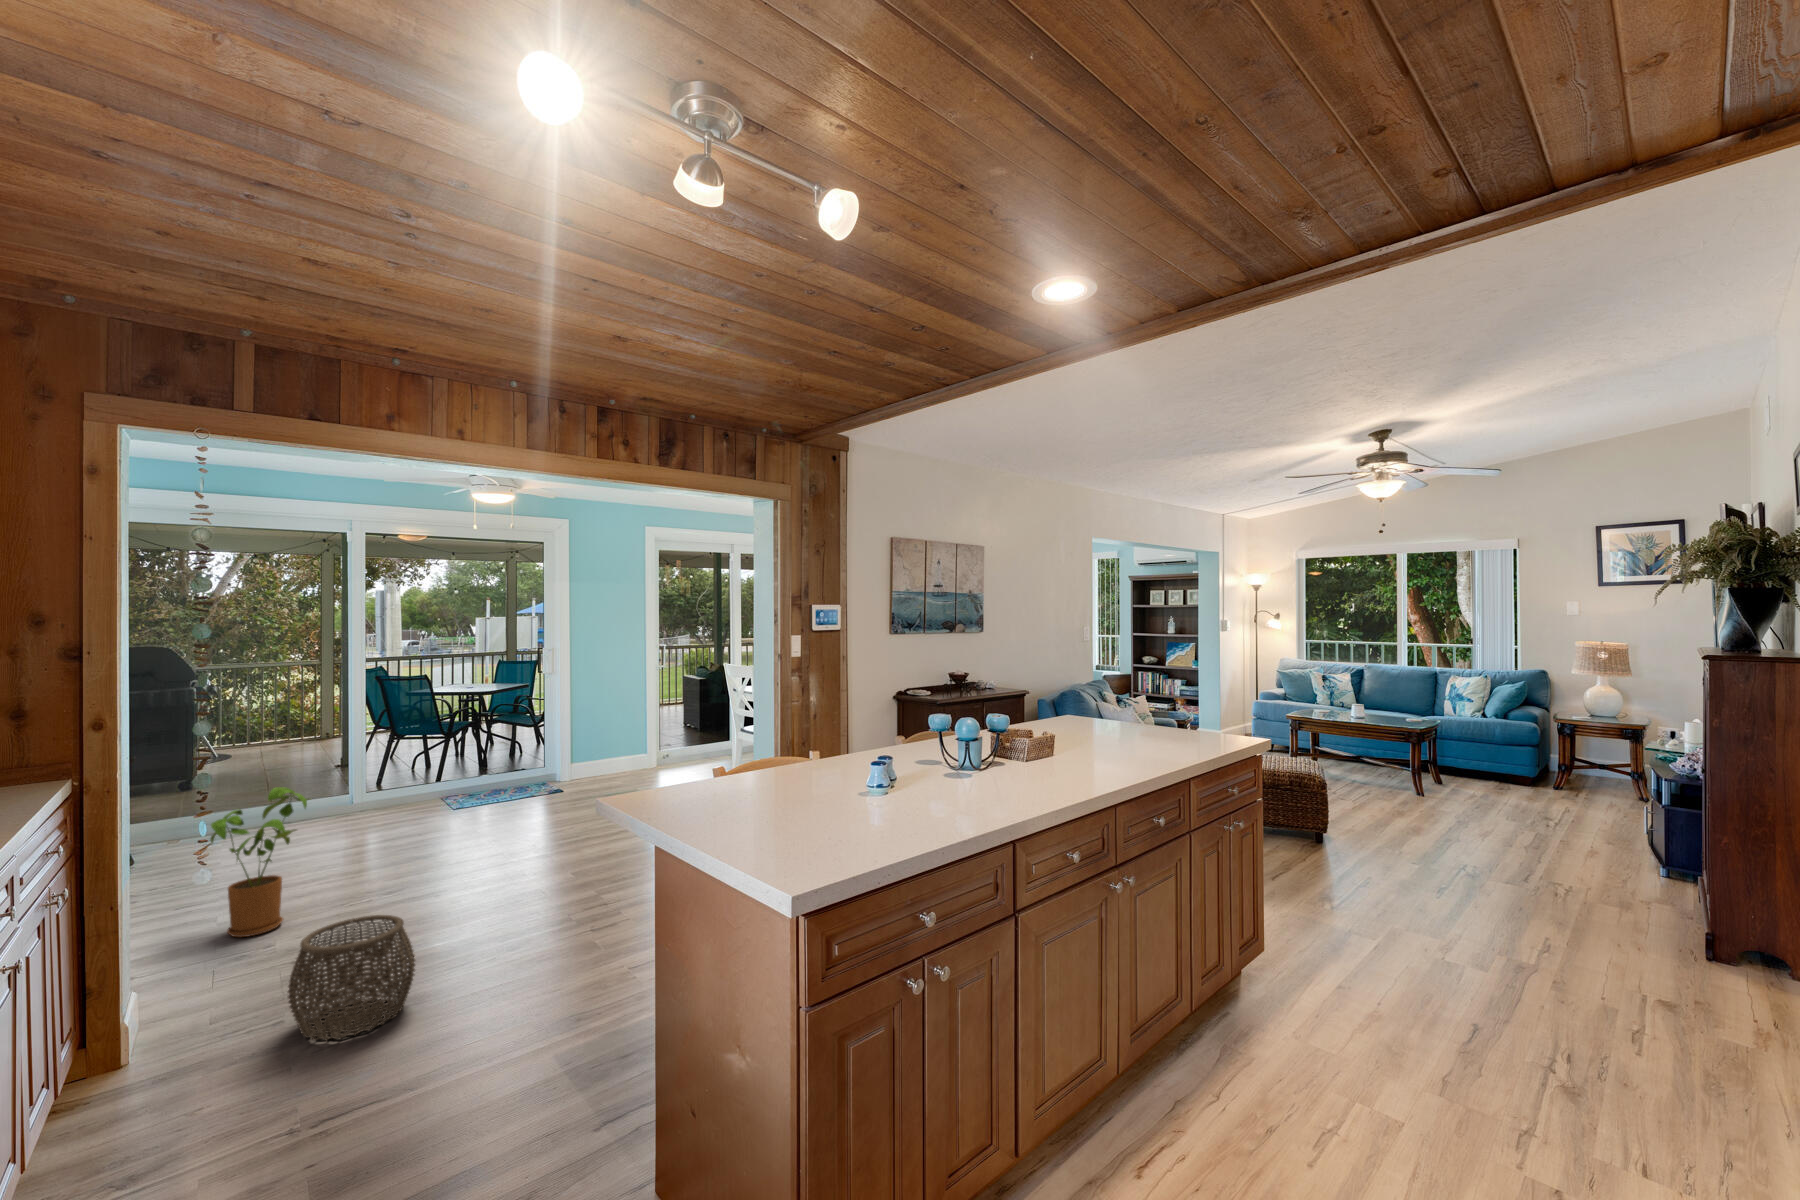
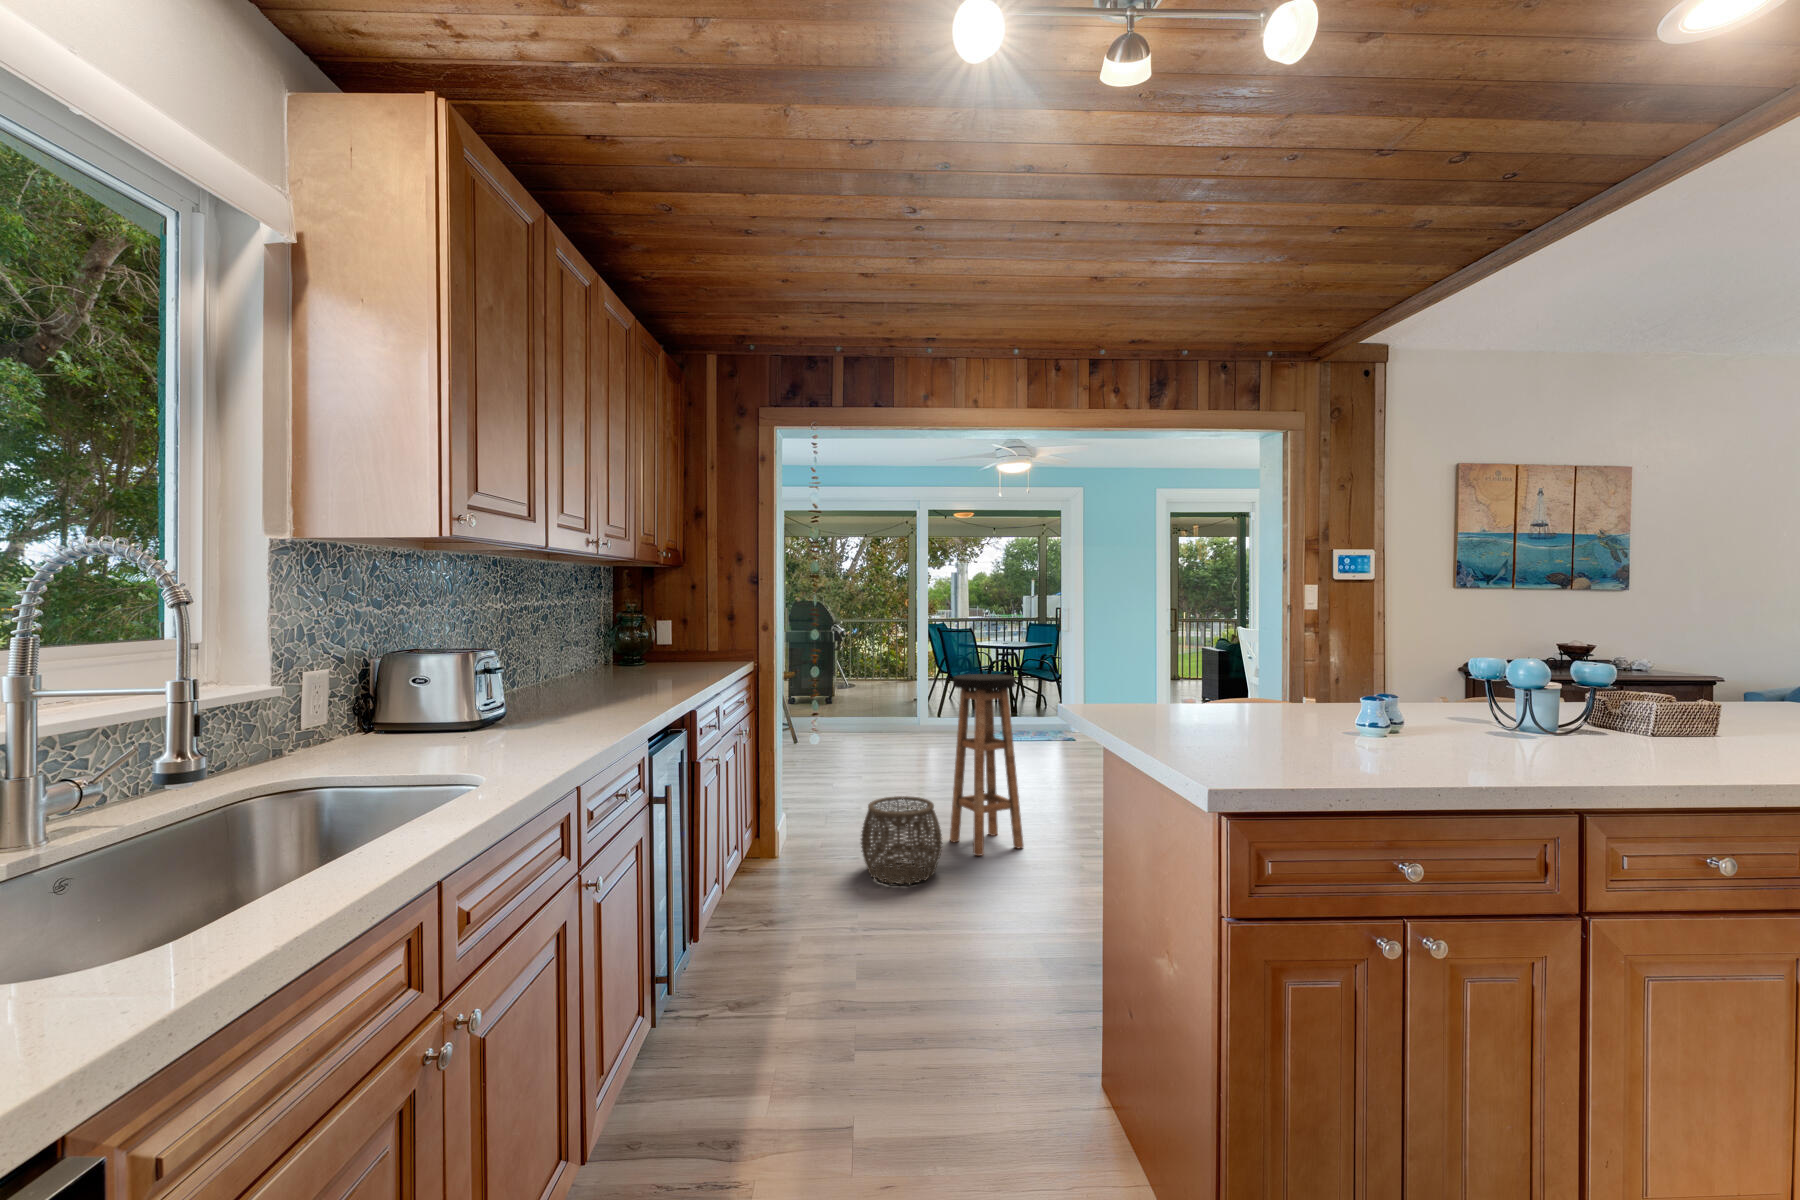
bar stool: none [417,745,517,966] -> present [950,674,1024,856]
house plant: present [210,787,307,937] -> none [829,696,888,803]

